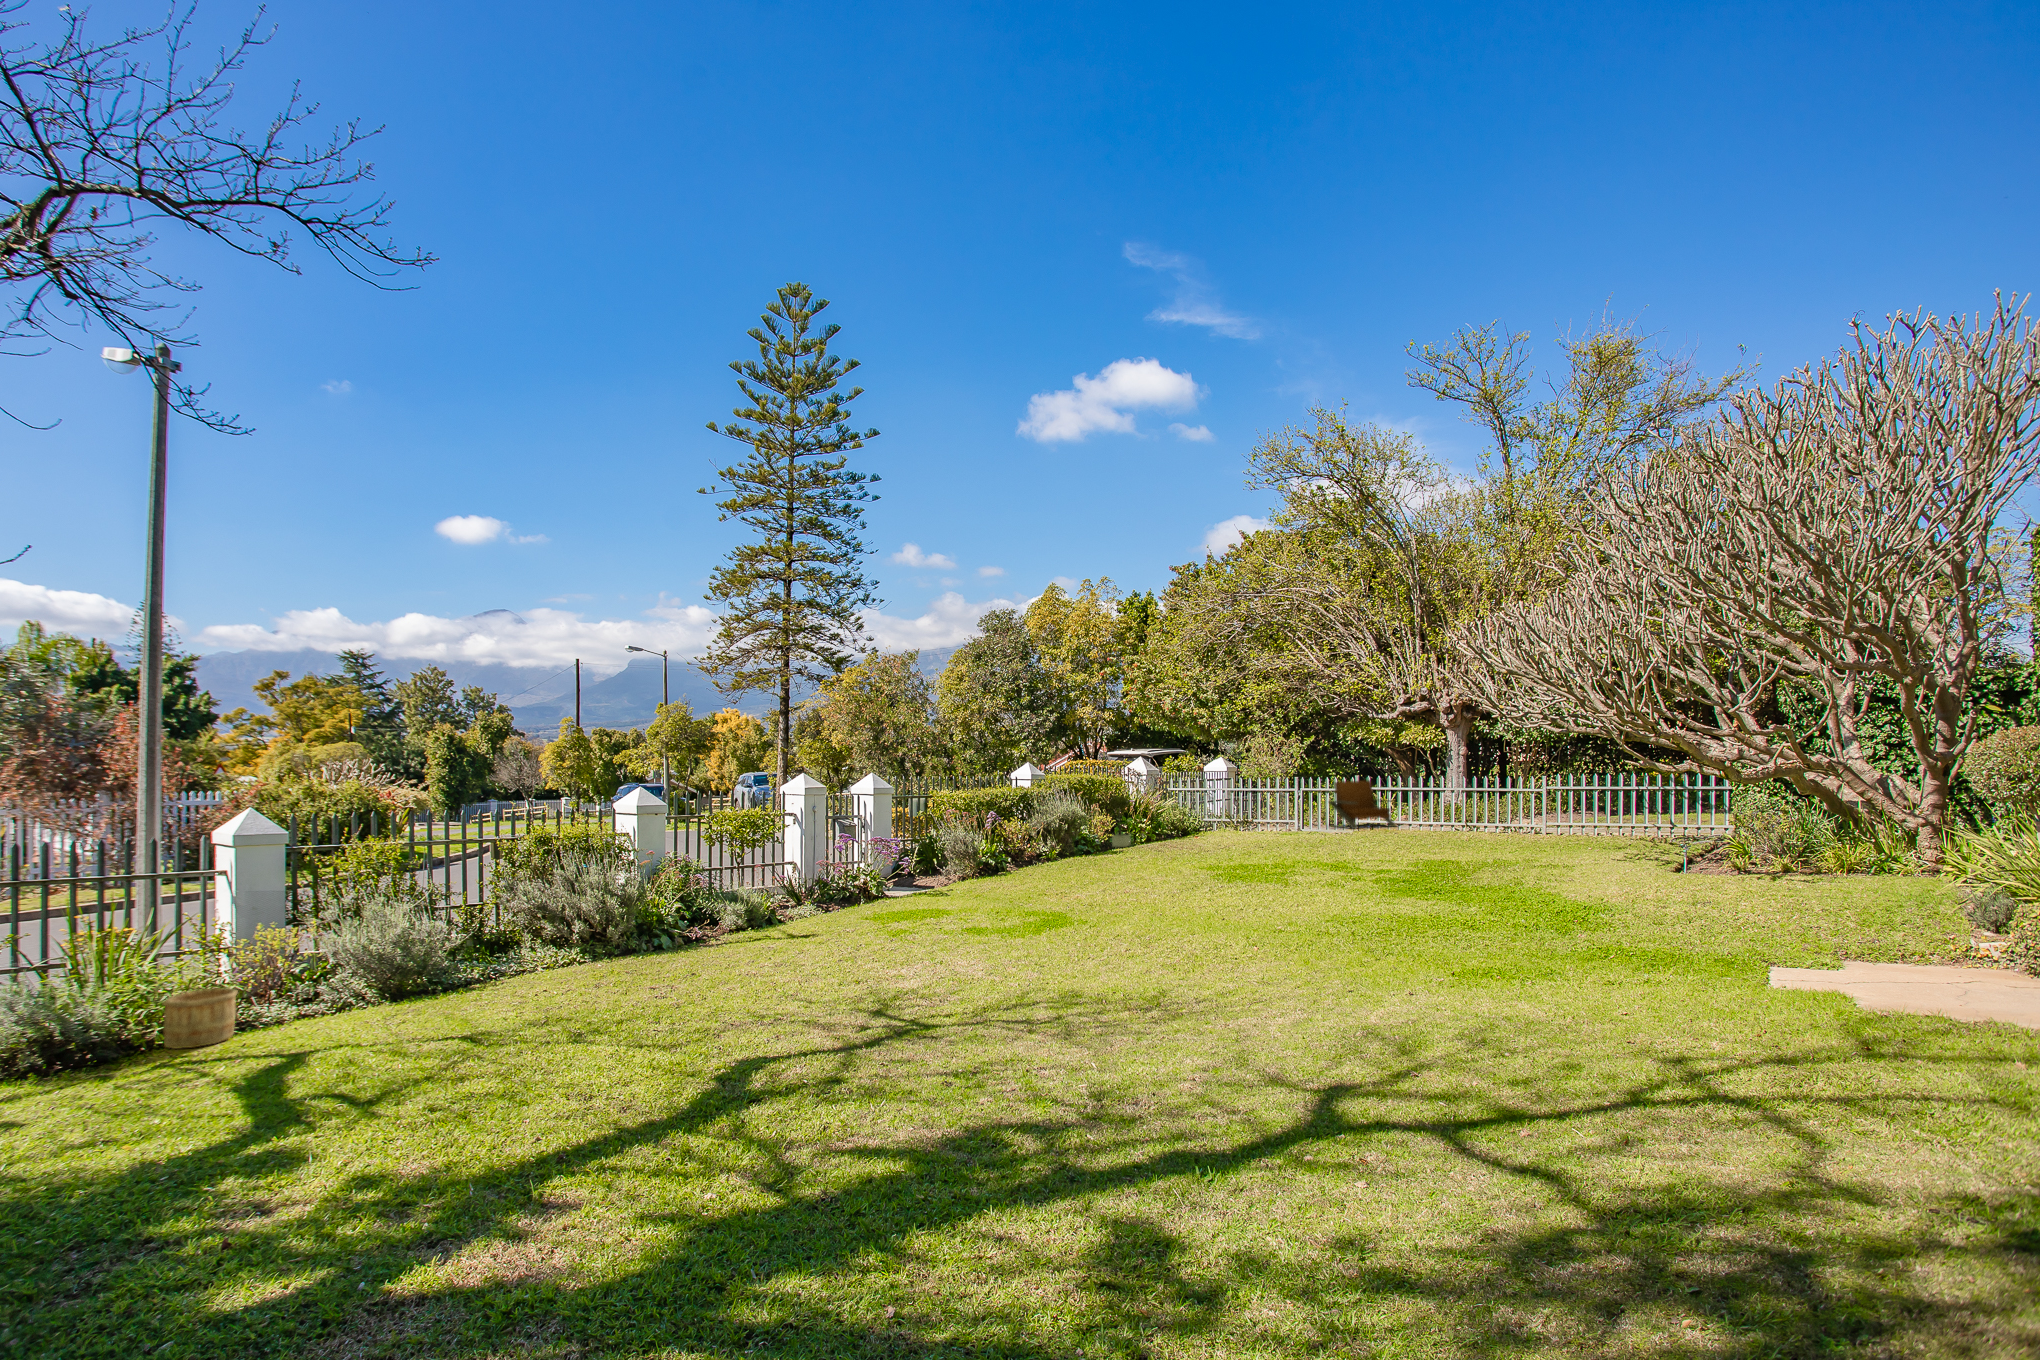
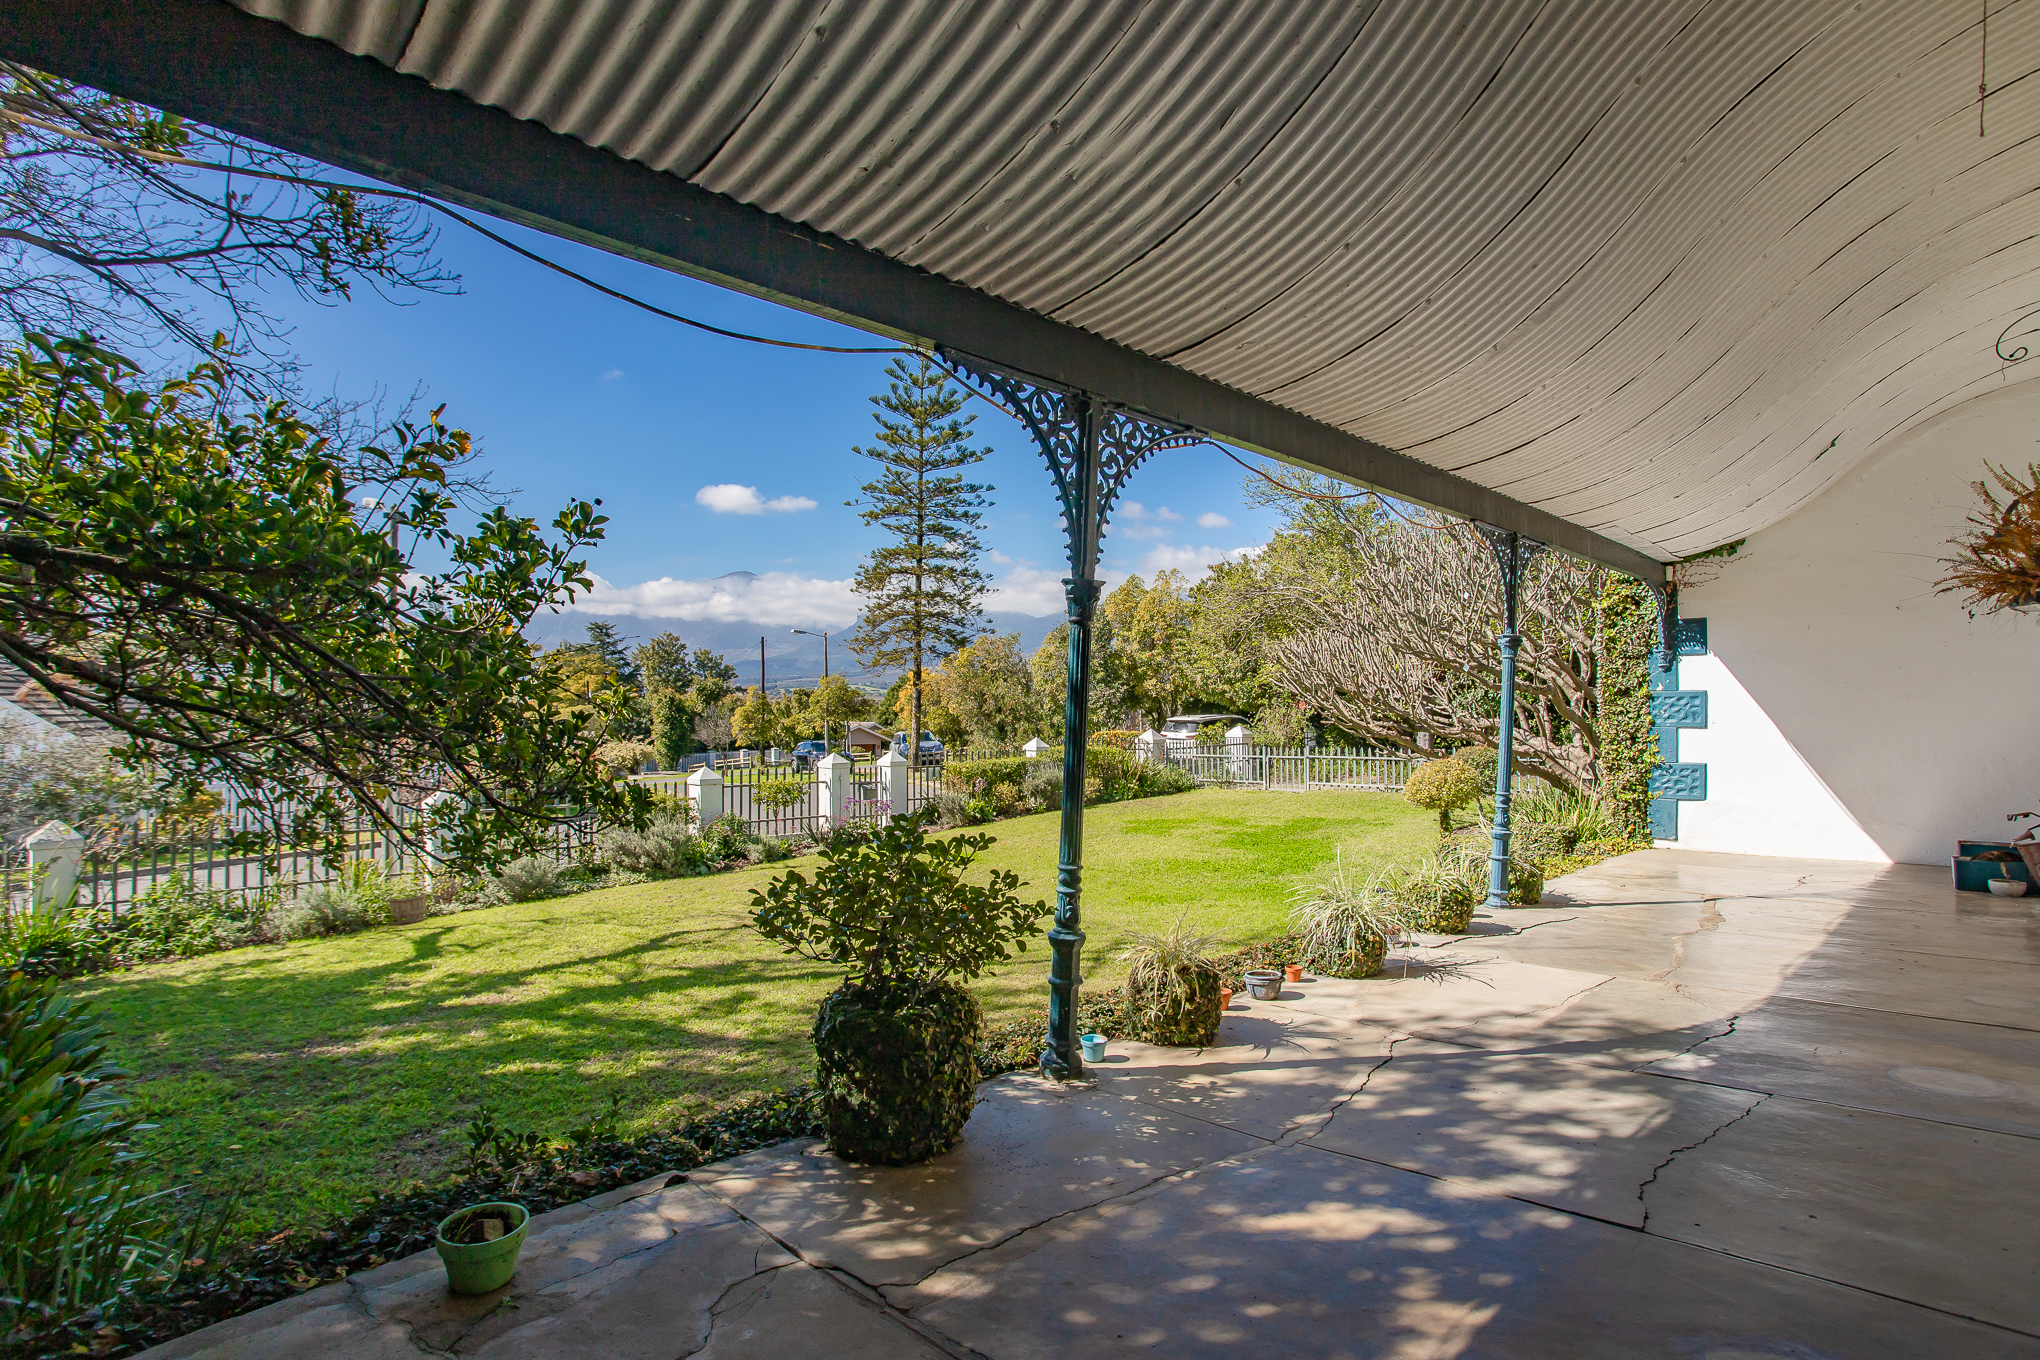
lounge chair: present [1329,780,1397,829] -> none [1302,746,1357,786]
potted tree: present [1109,796,1130,847] -> none [1099,762,1118,802]

